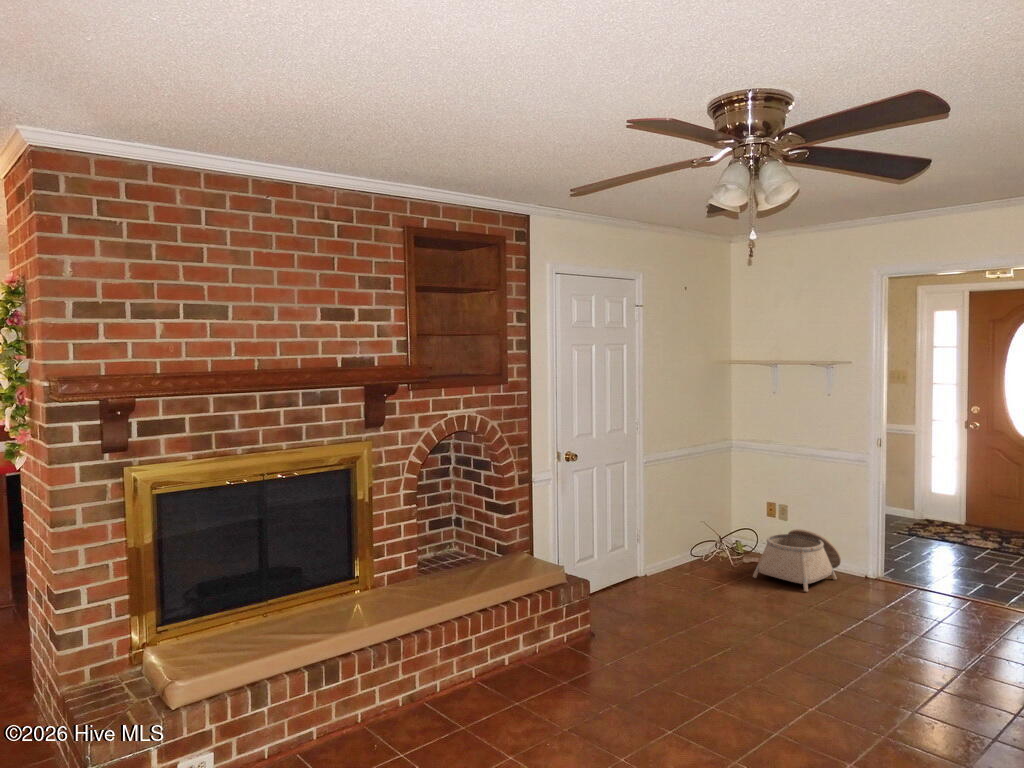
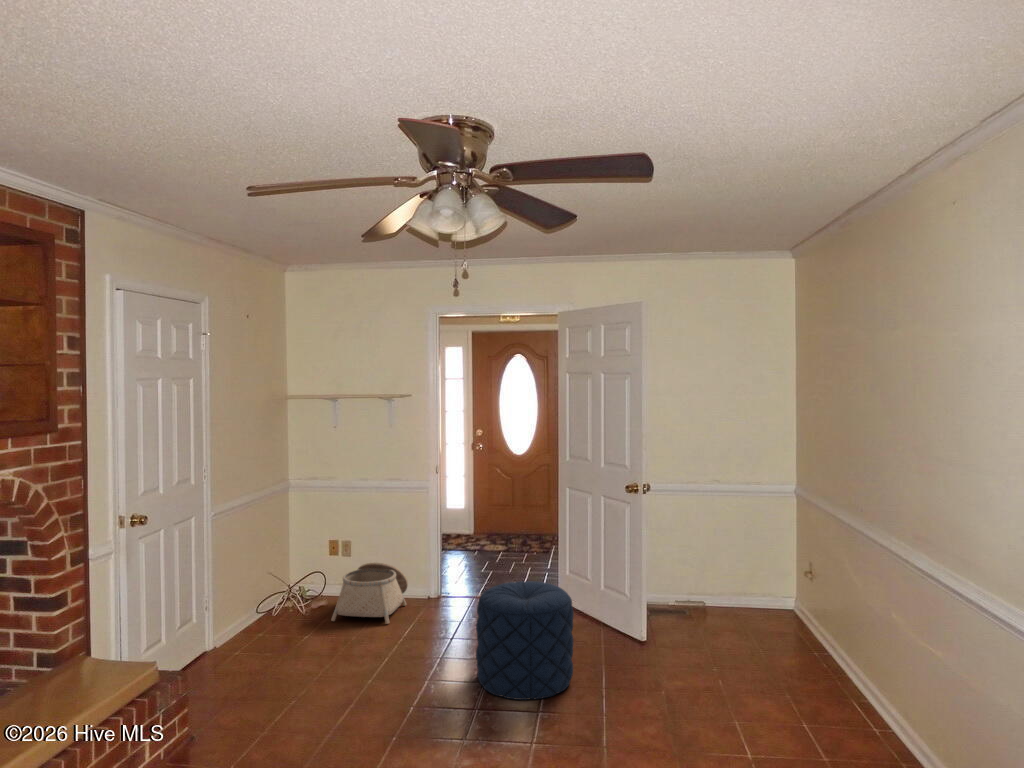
pouf: none [866,570,993,705] -> present [476,581,574,700]

